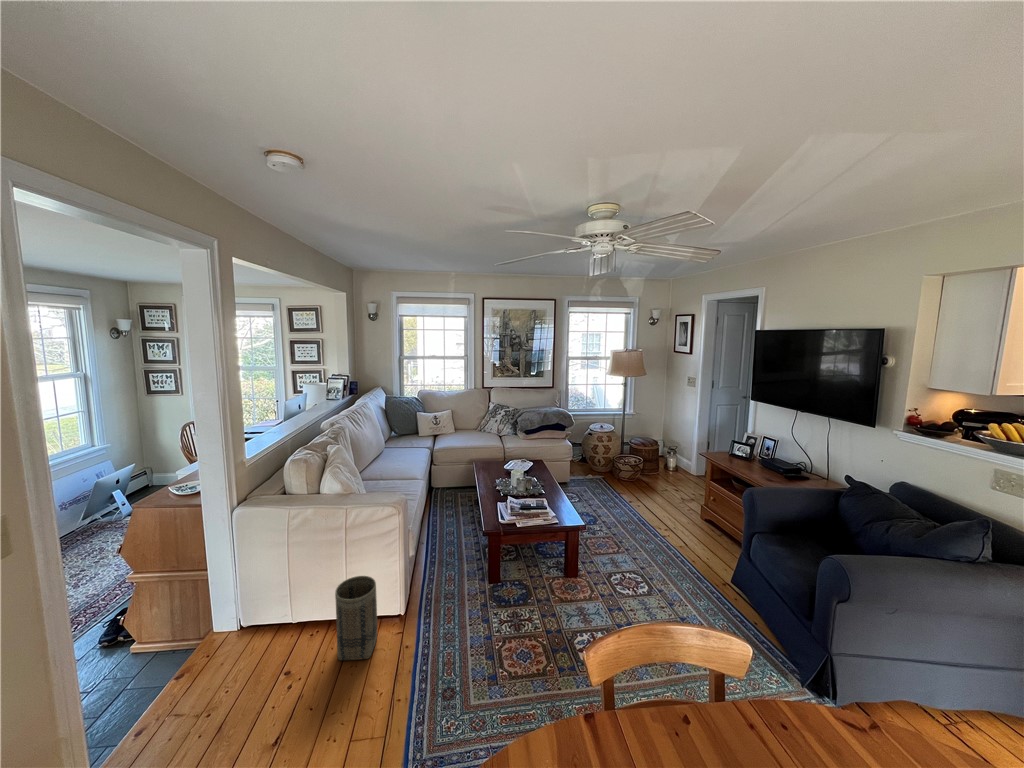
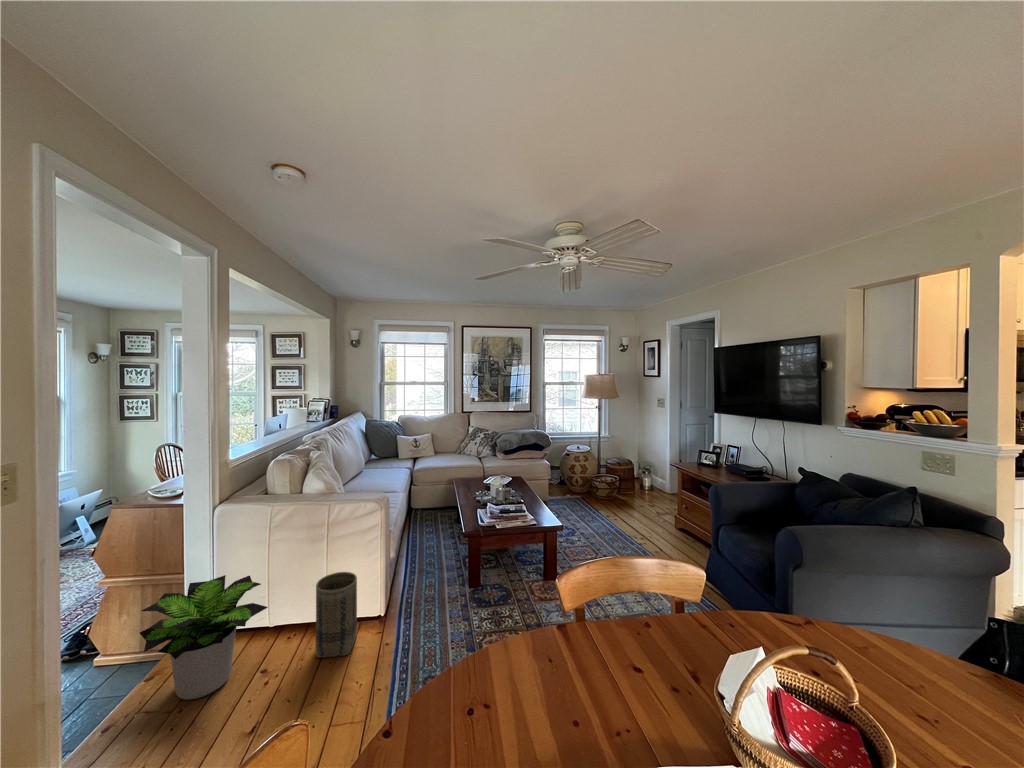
potted plant: none [162,578,289,703] -> present [140,575,268,700]

